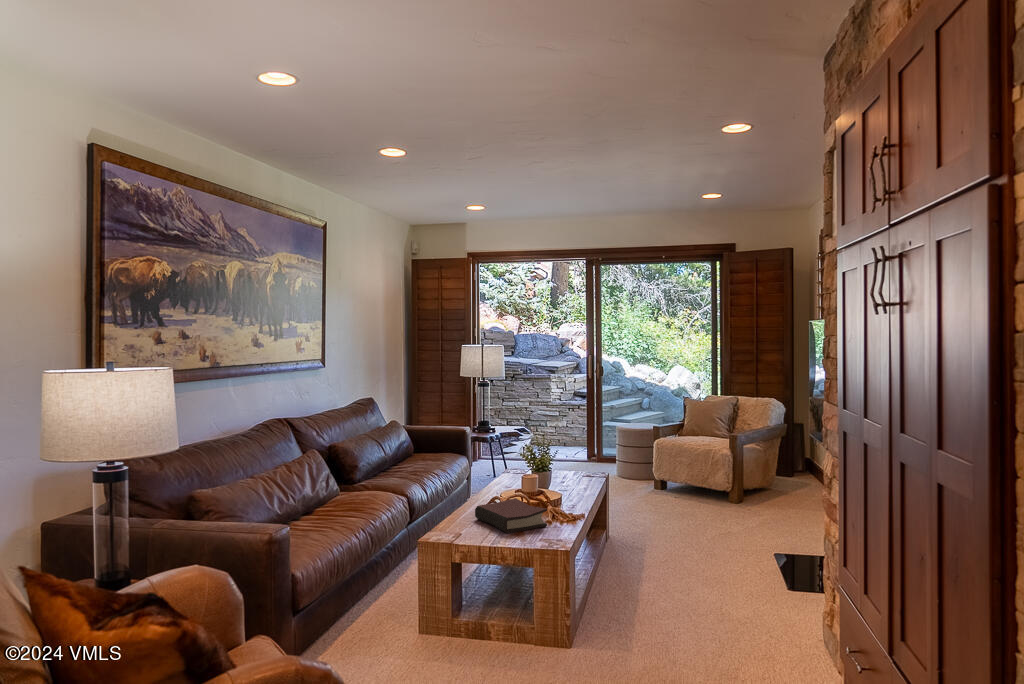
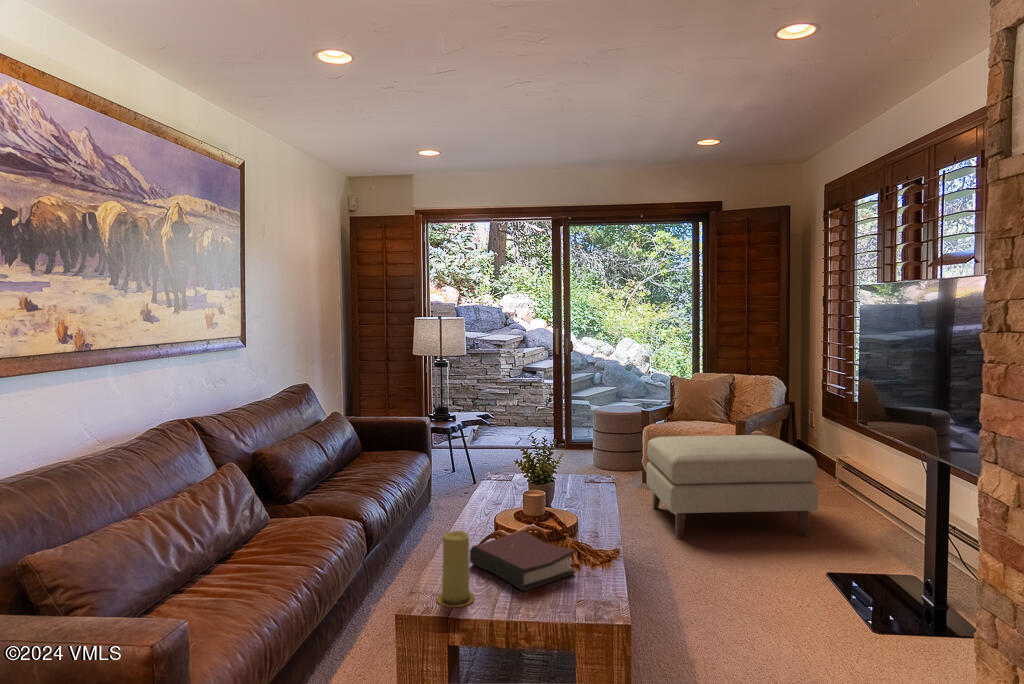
ottoman: none [650,446,786,529] -> present [646,435,818,538]
candle: none [447,489,472,539] -> present [437,531,474,607]

